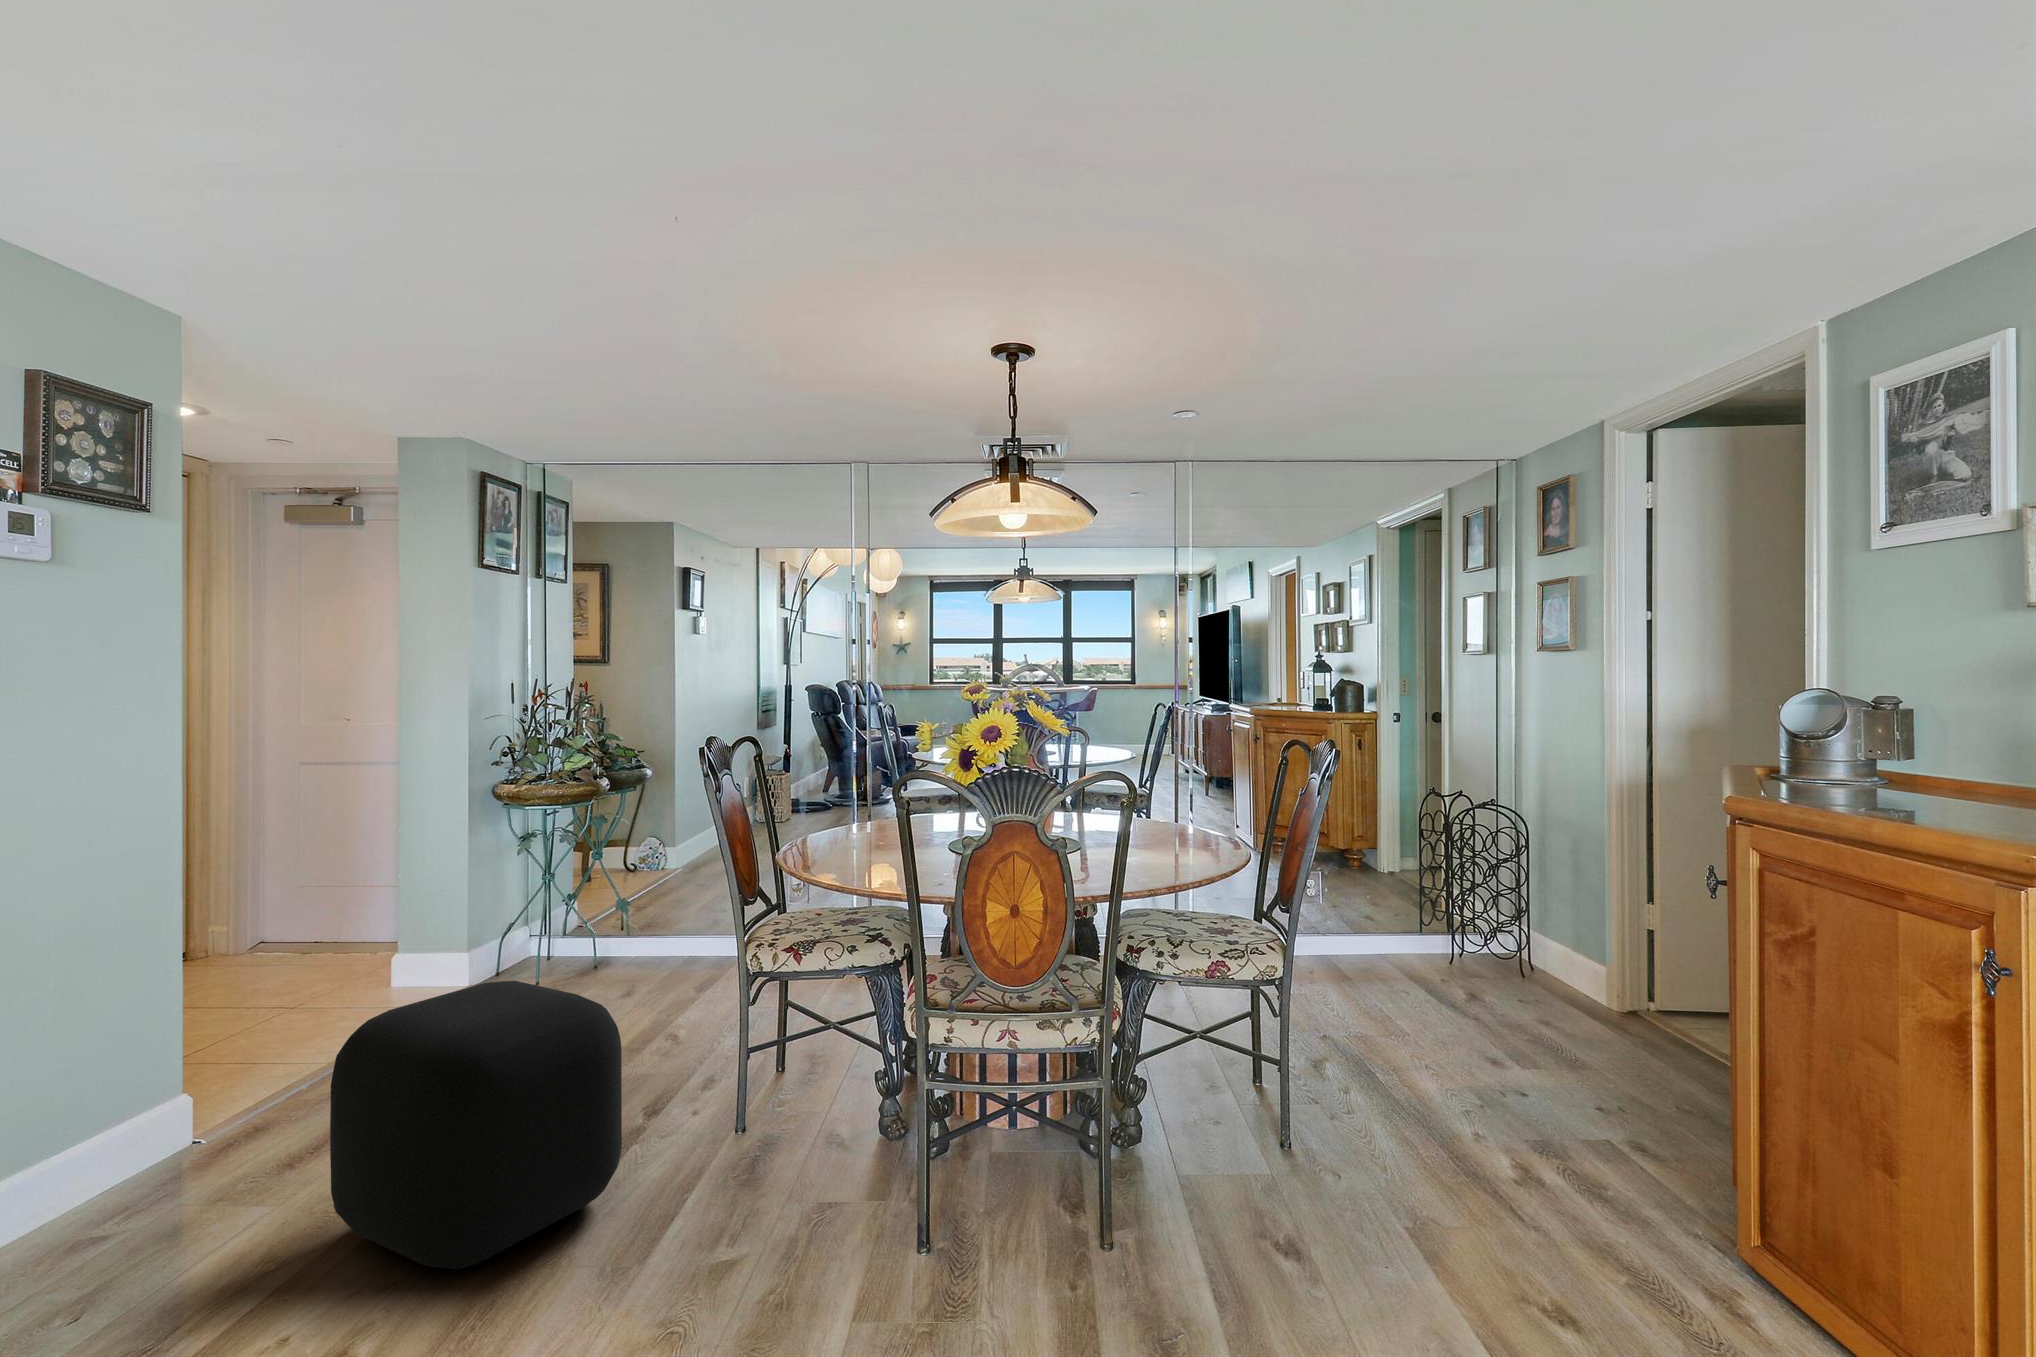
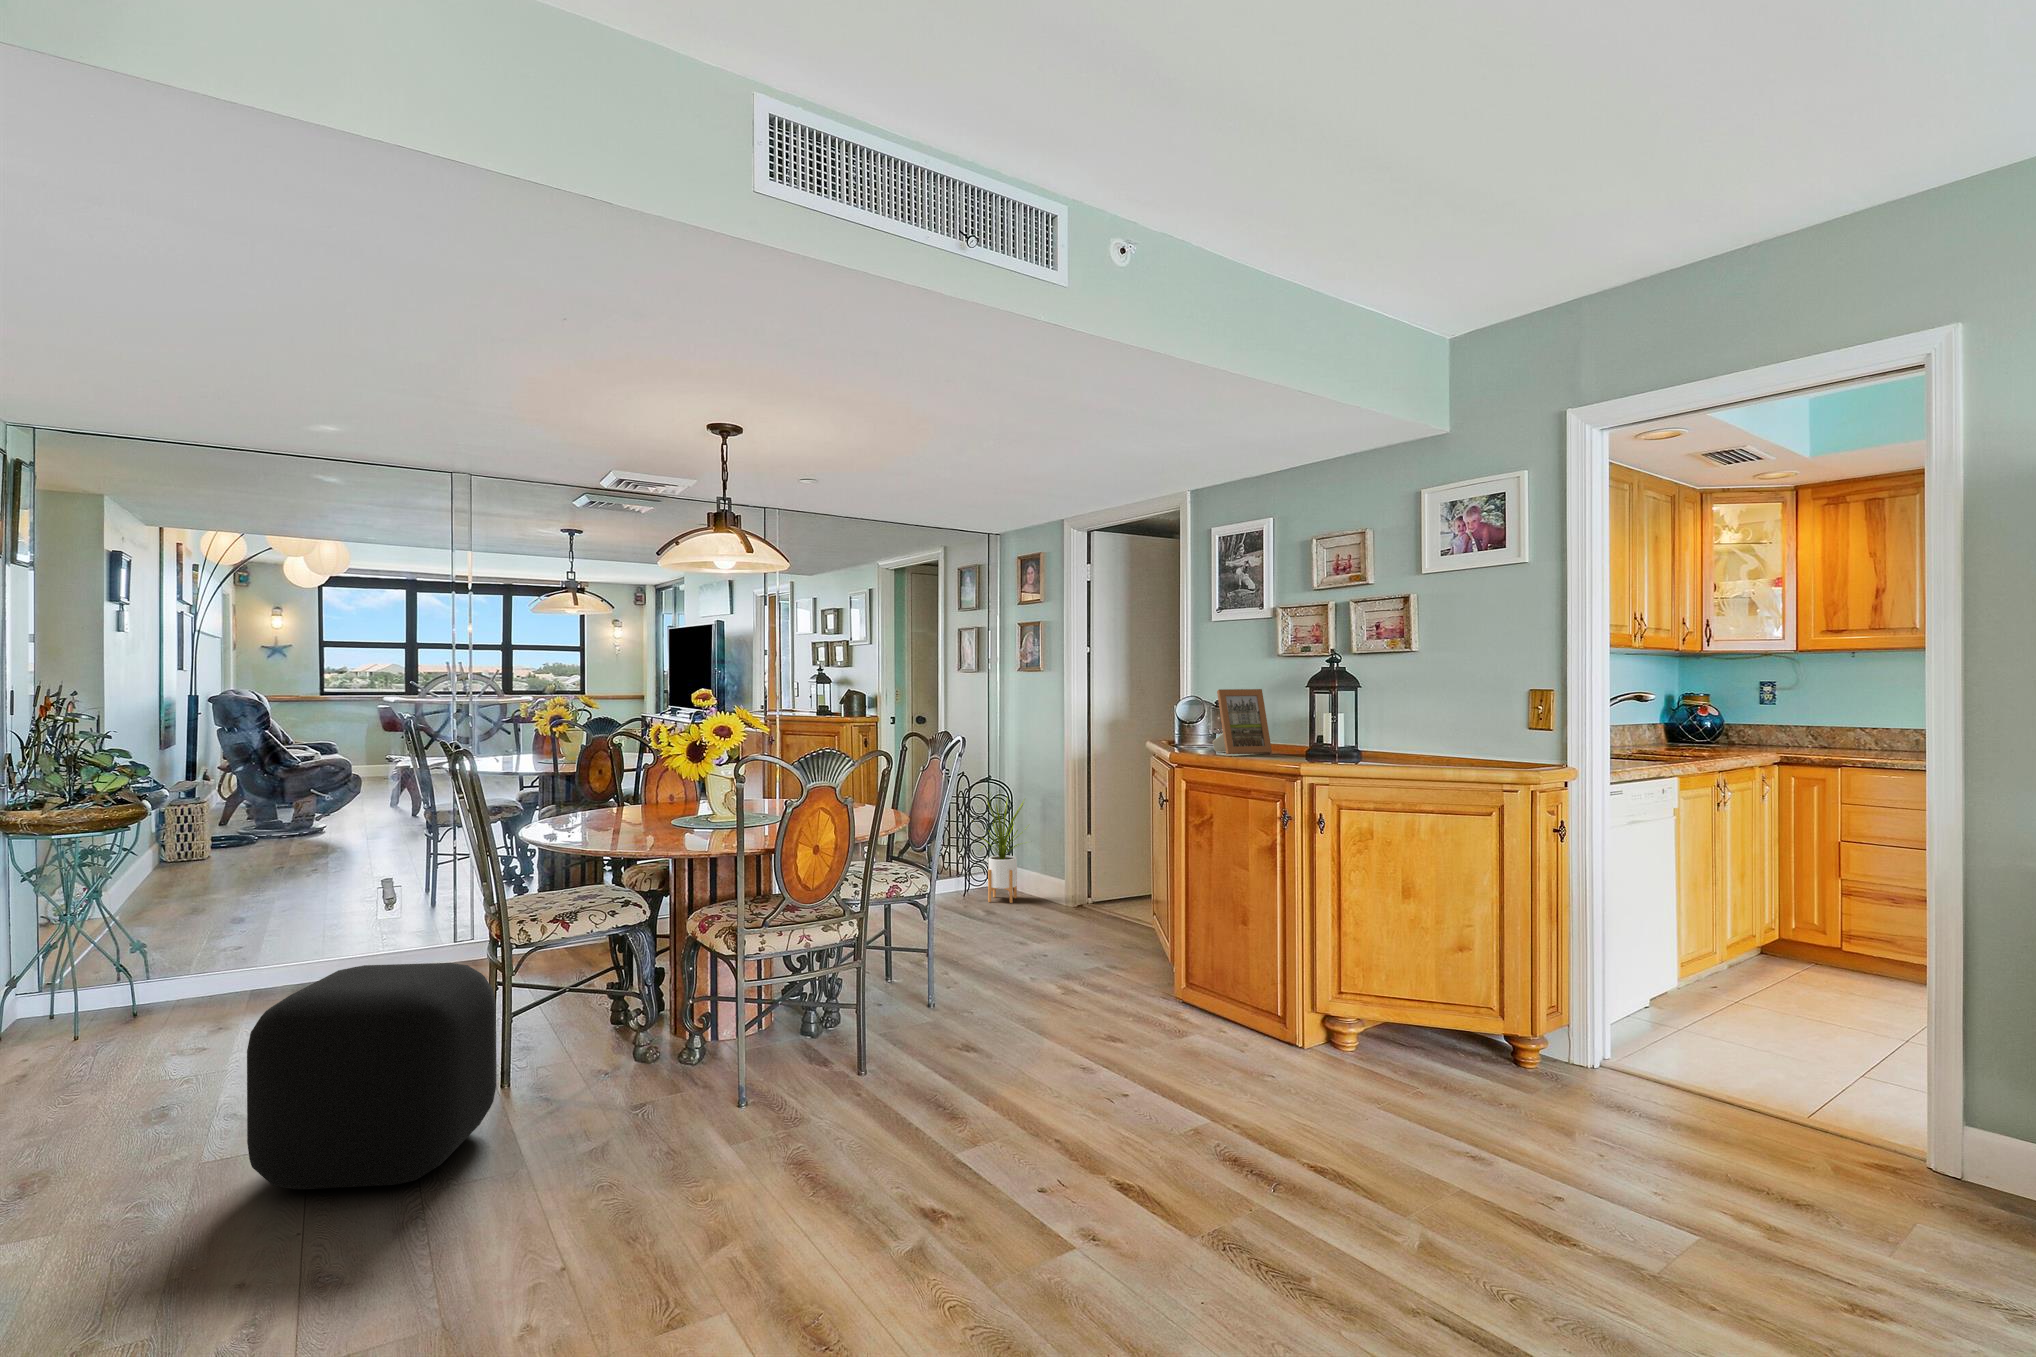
picture frame: none [1824,671,1979,809] -> present [1213,689,1272,754]
house plant: none [1458,819,1557,987] -> present [972,797,1029,903]

